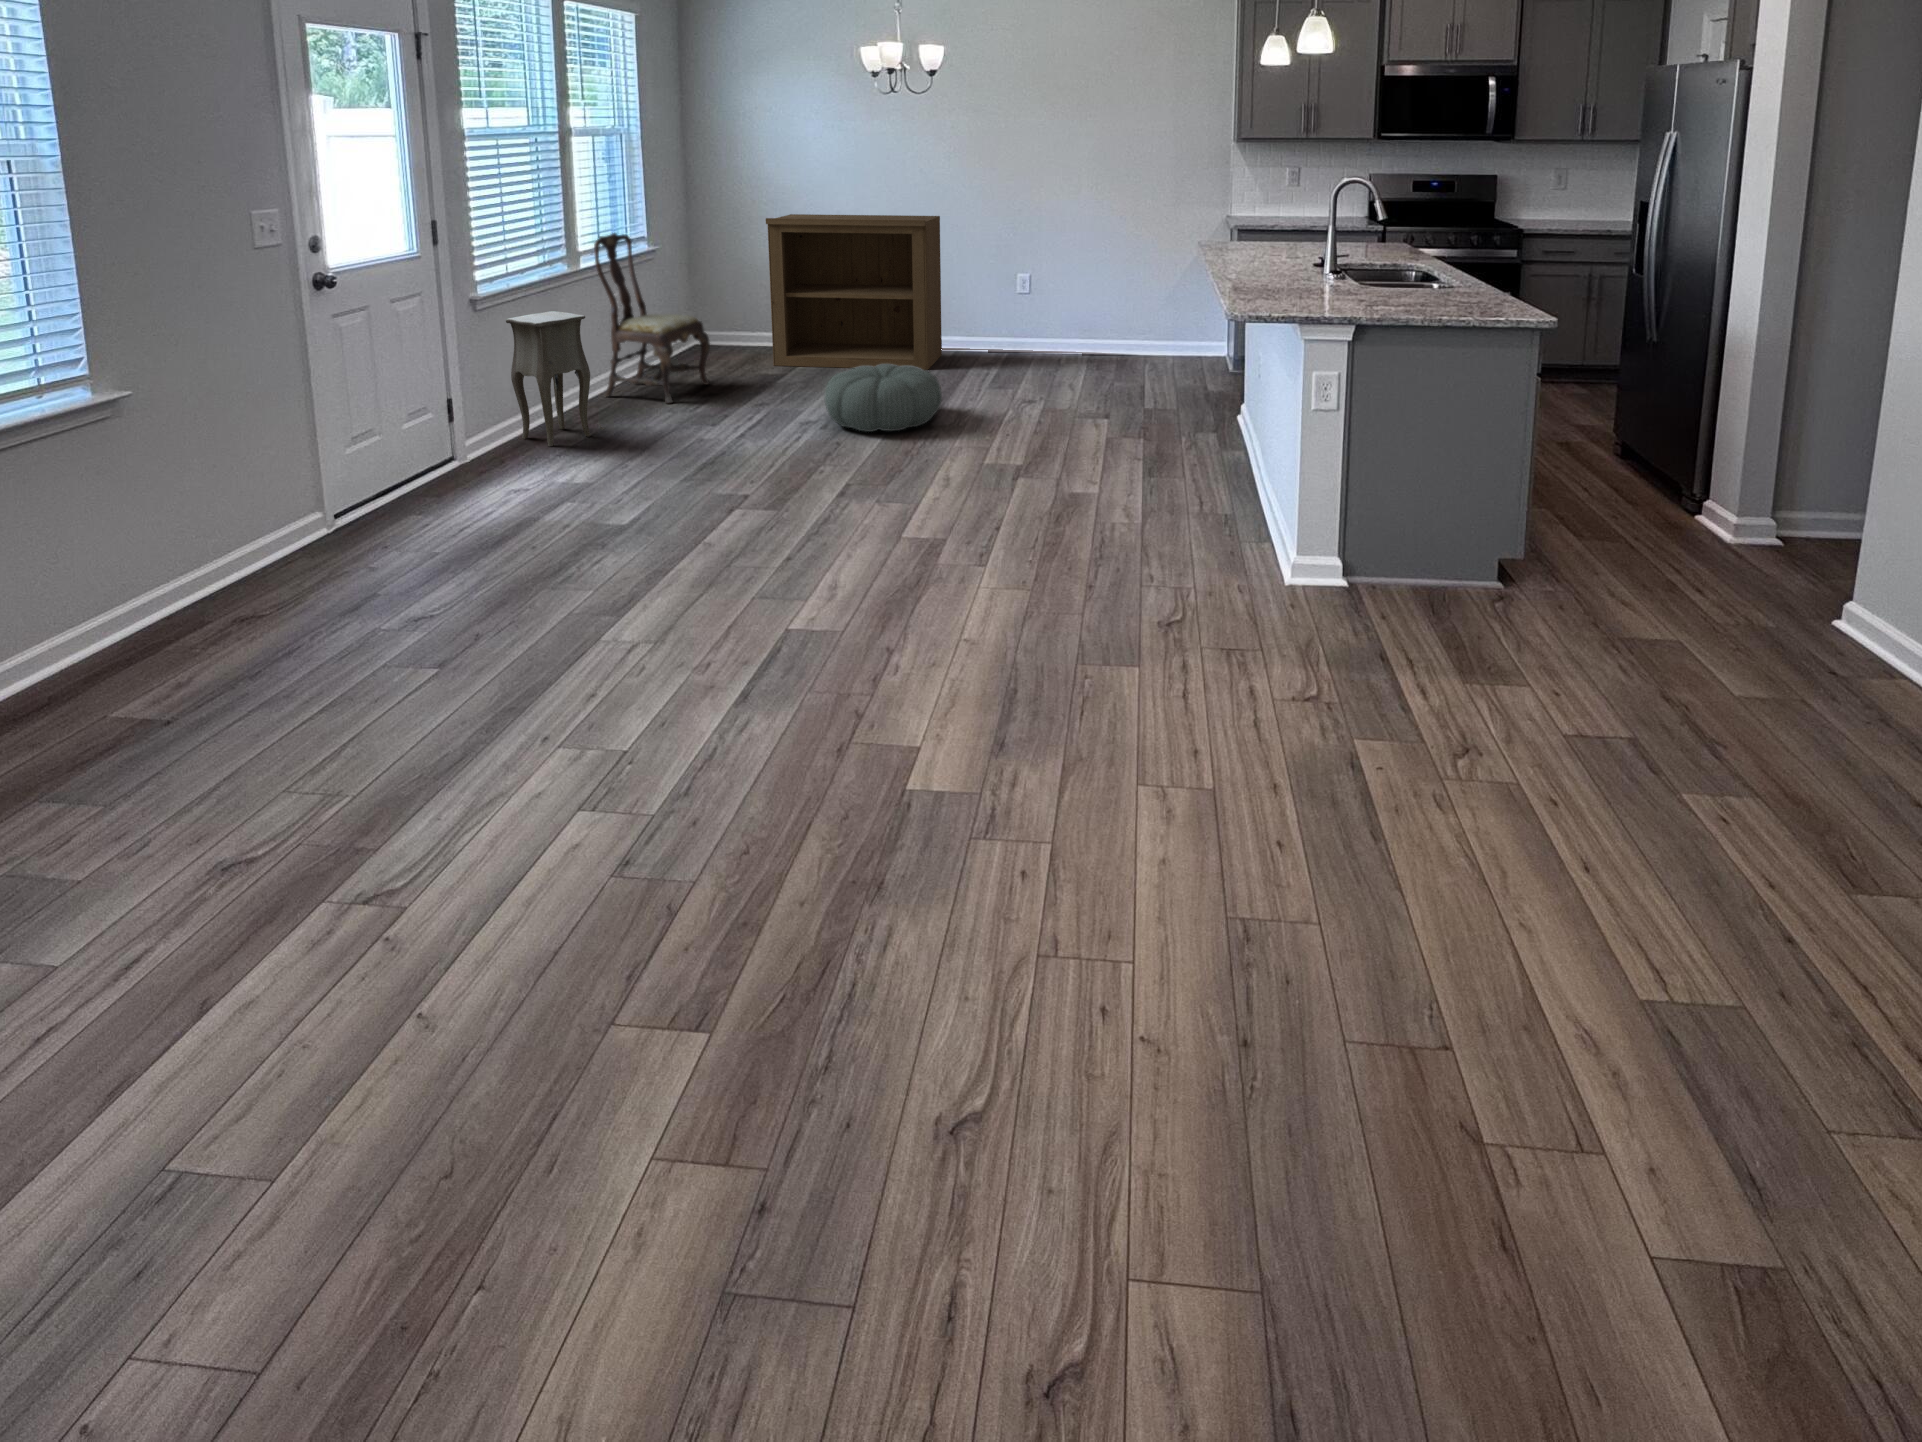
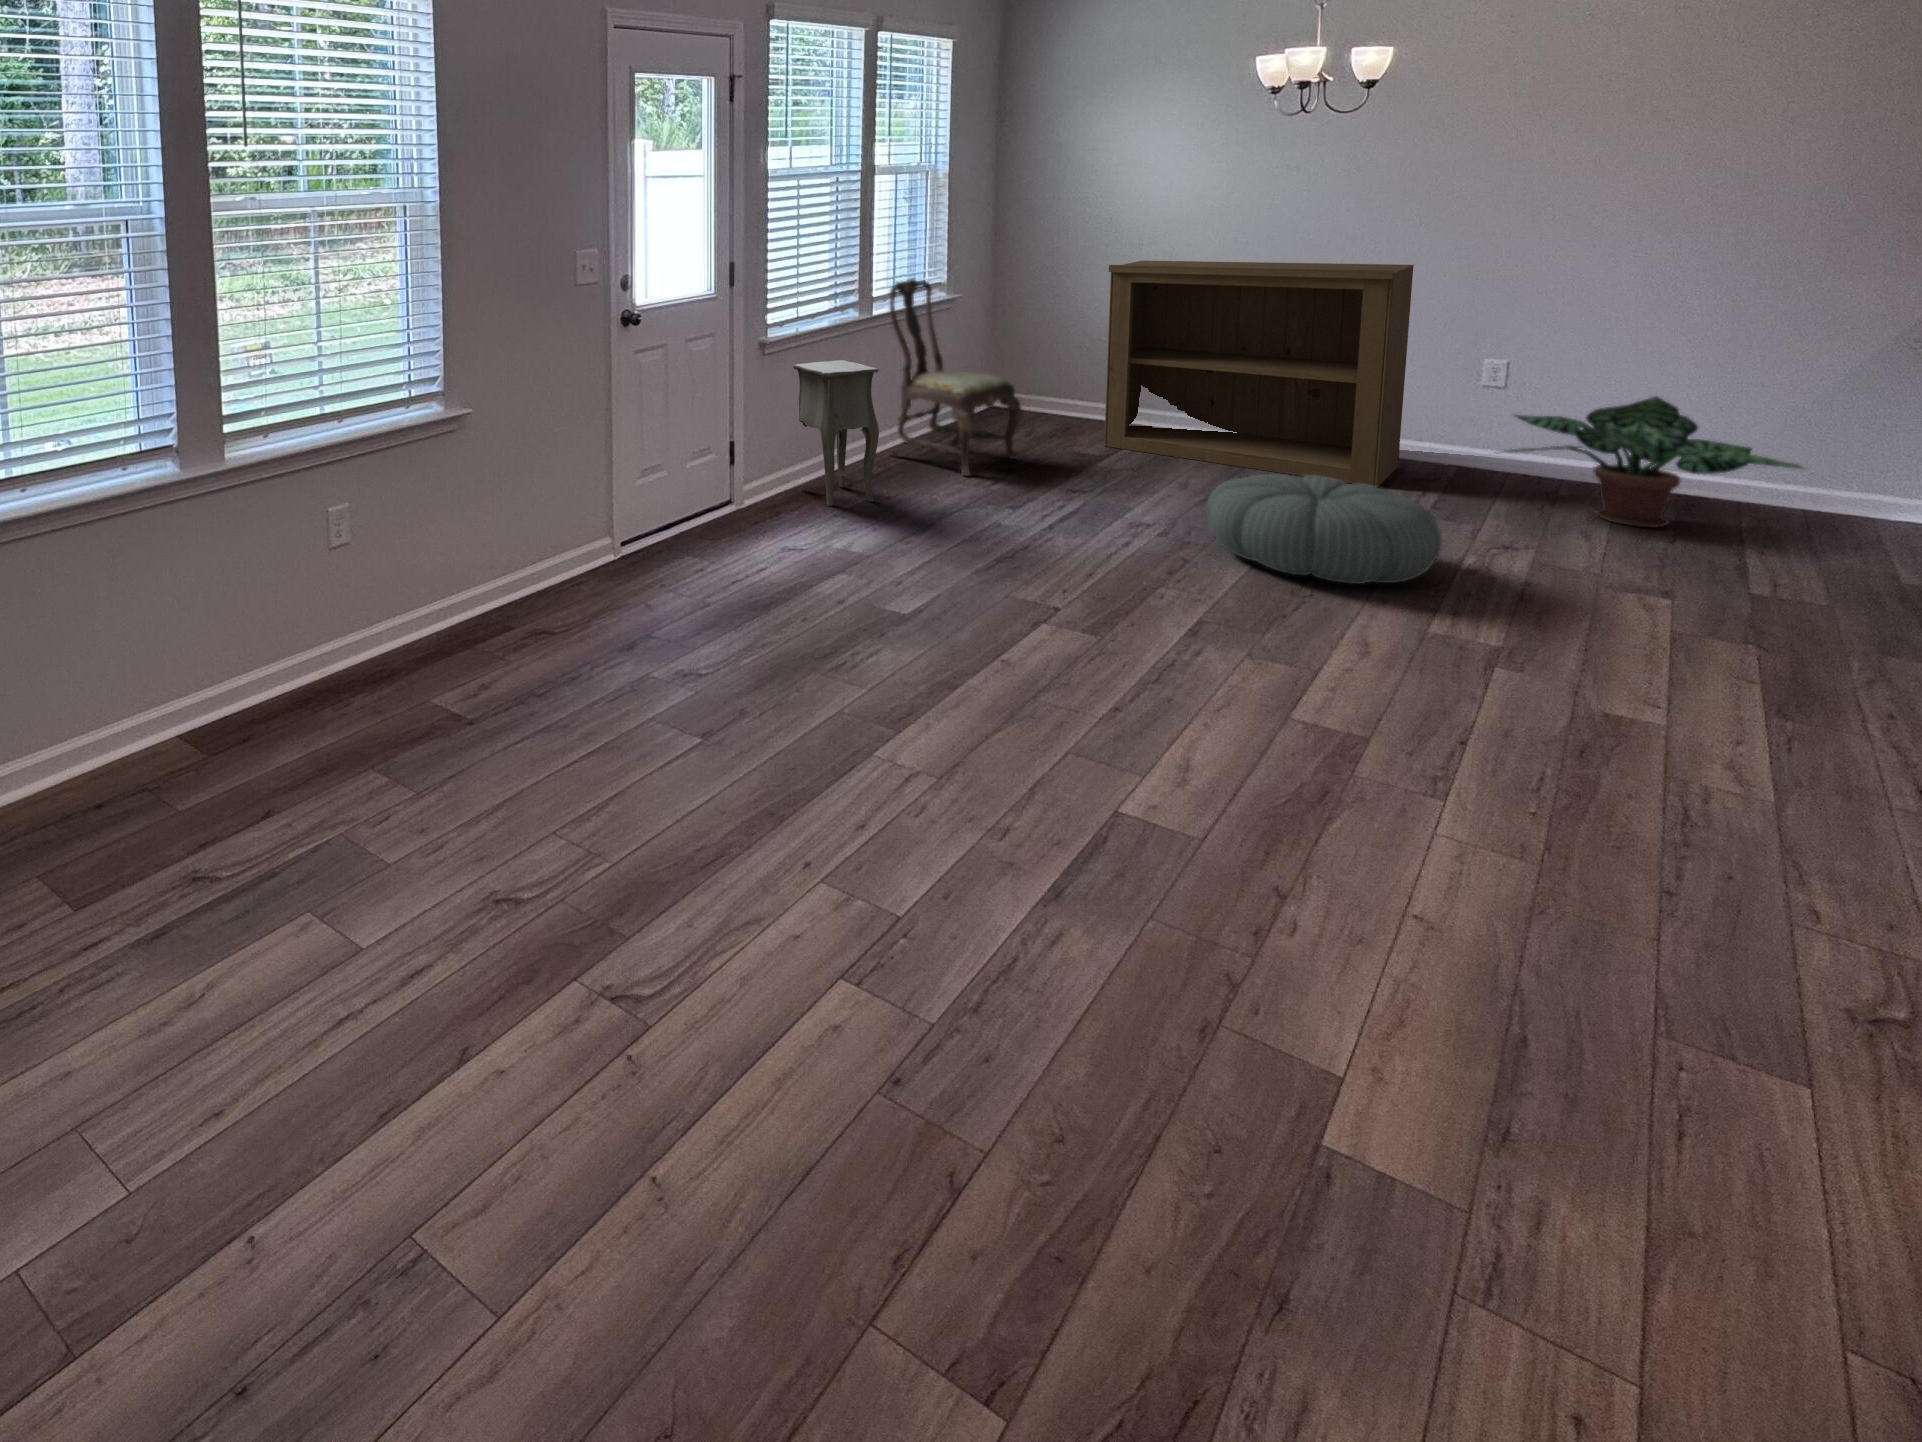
potted plant: none [973,293,1090,373] -> present [1506,396,1802,527]

